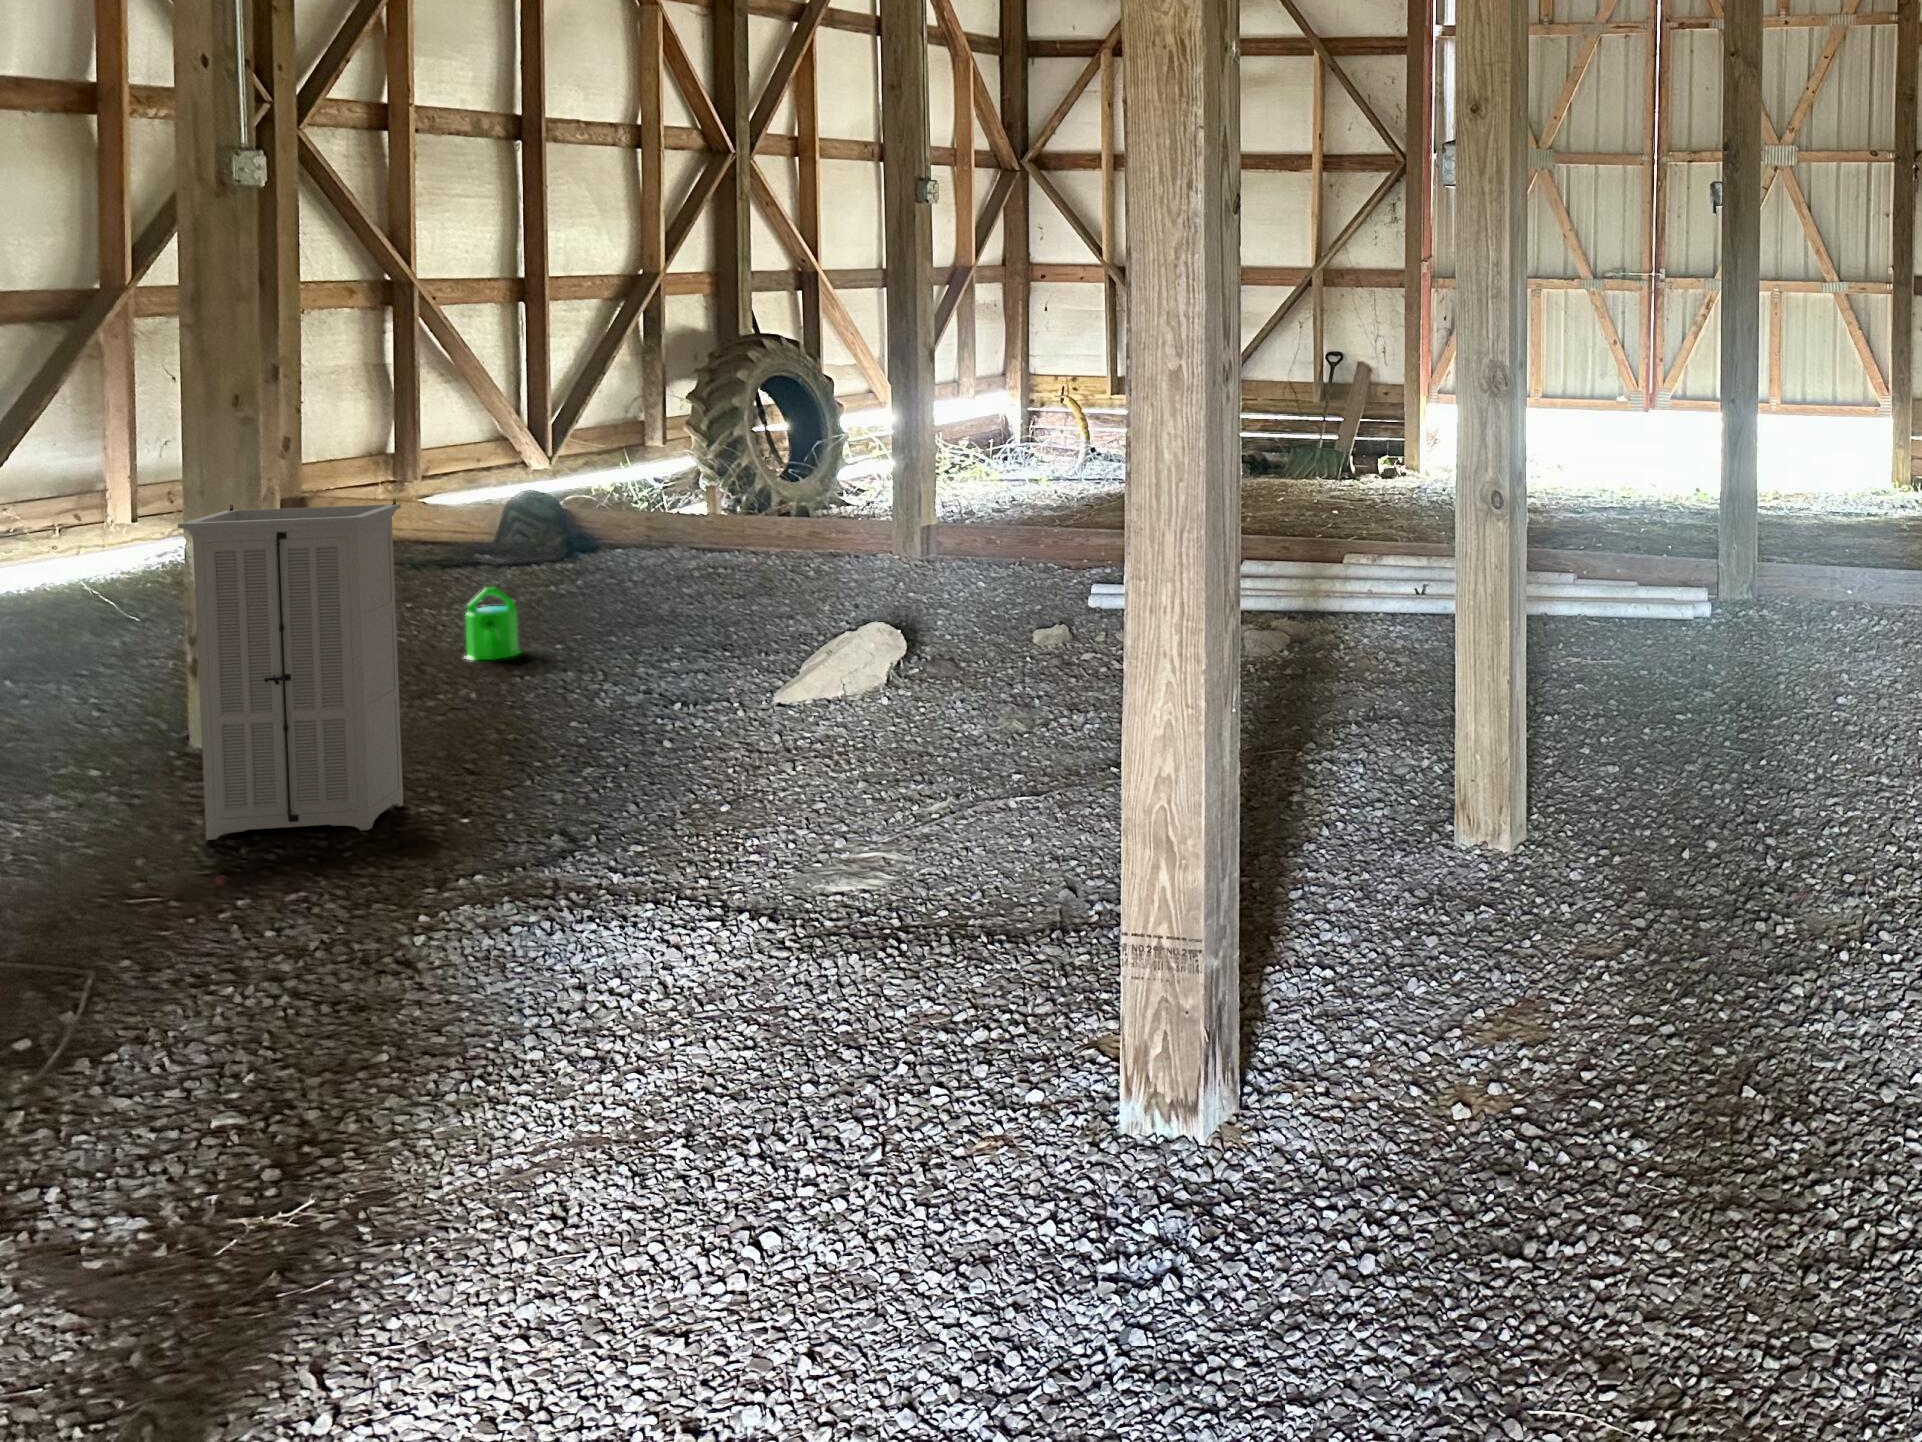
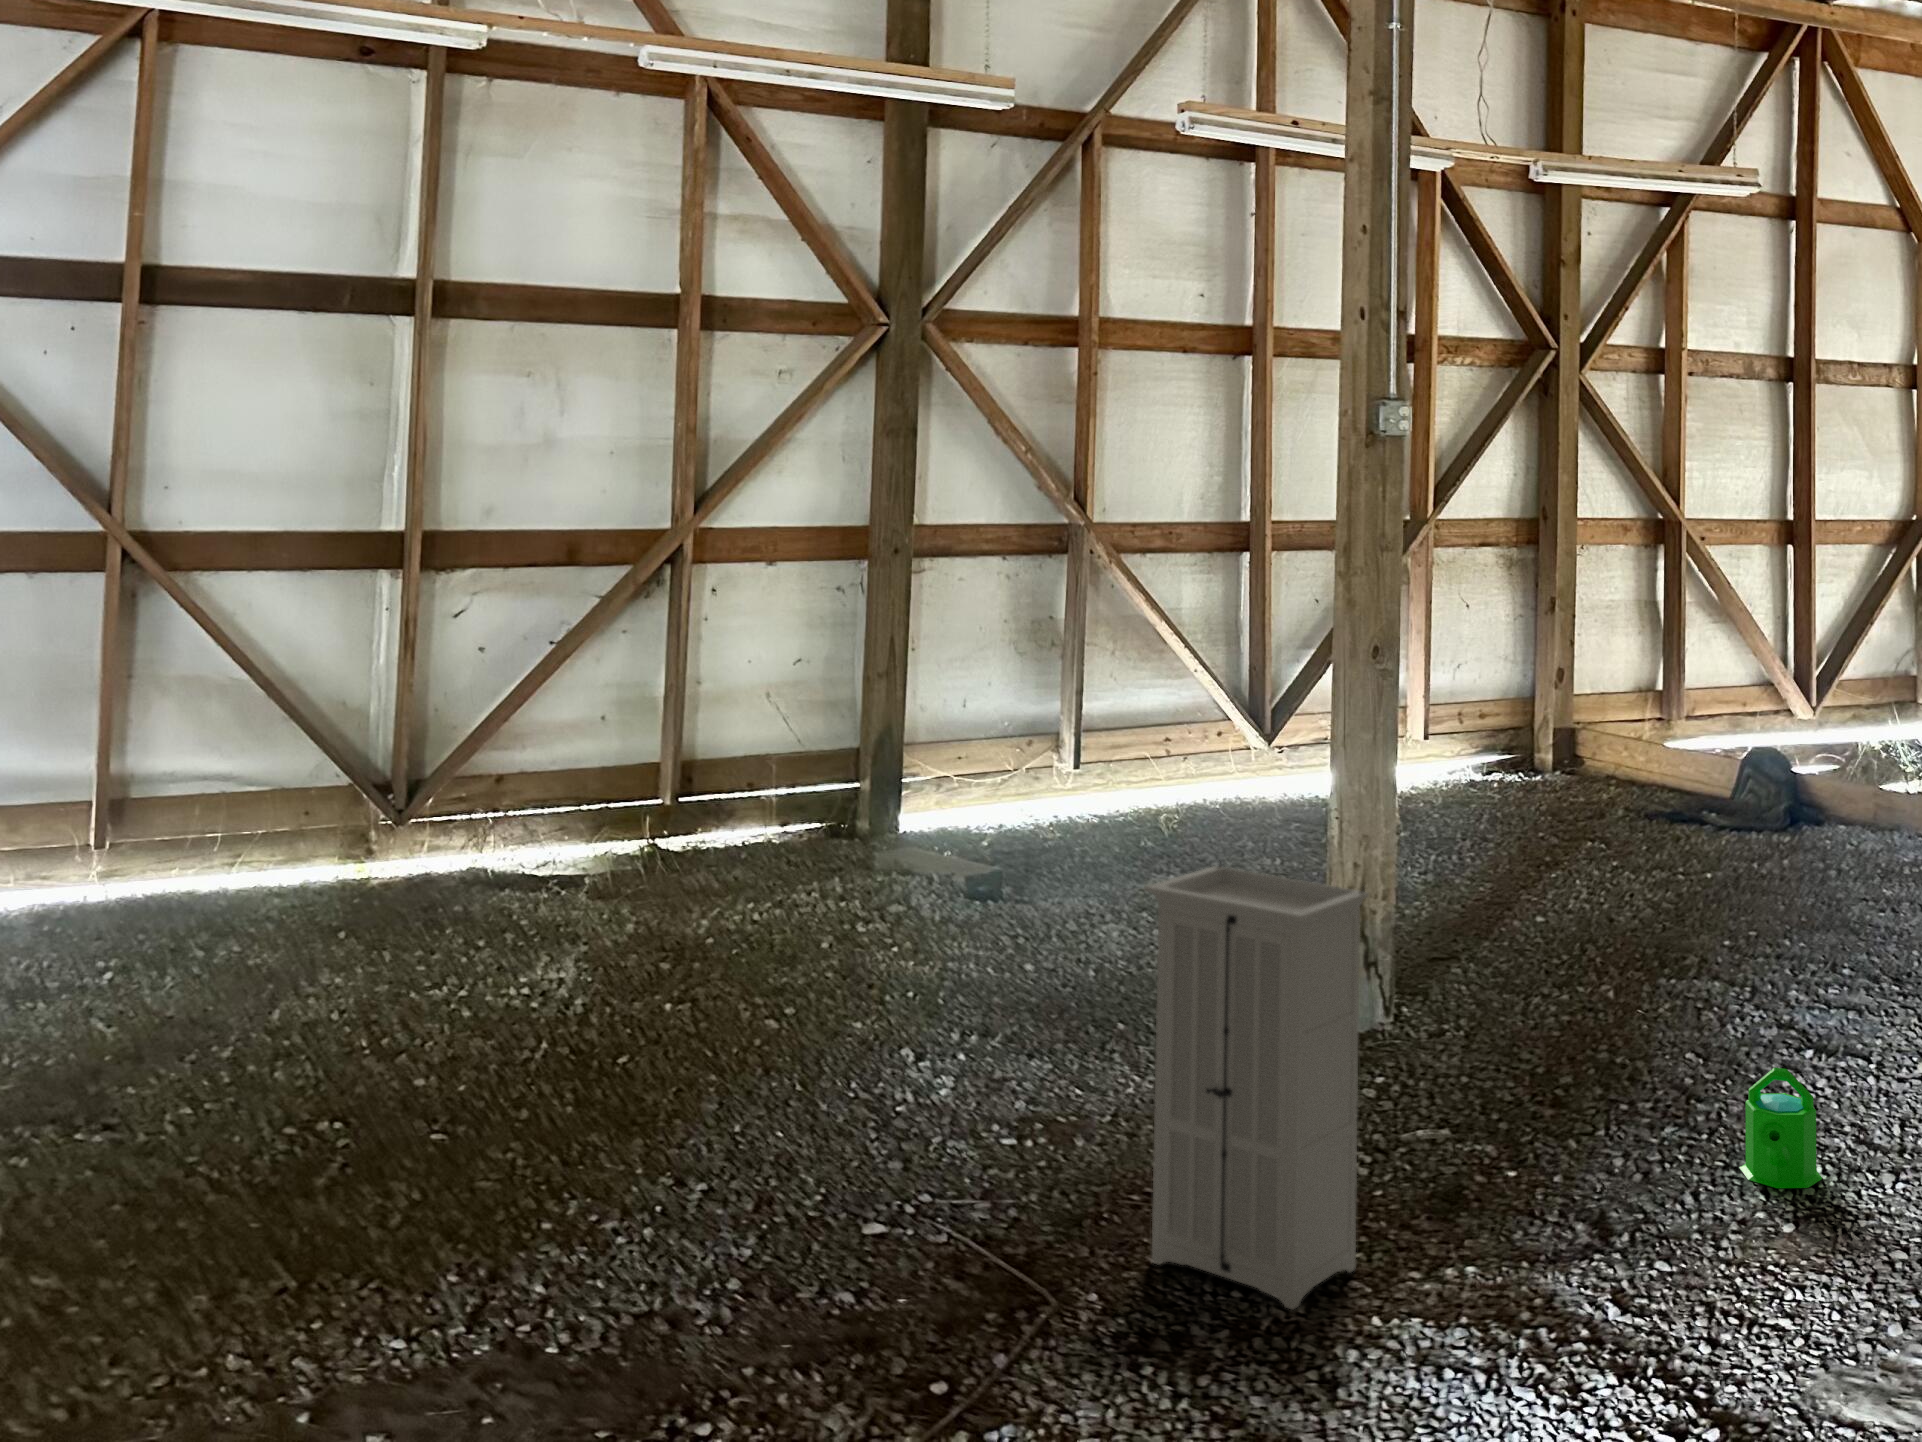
watering can: present [464,587,520,660] -> present [1739,1067,1823,1188]

